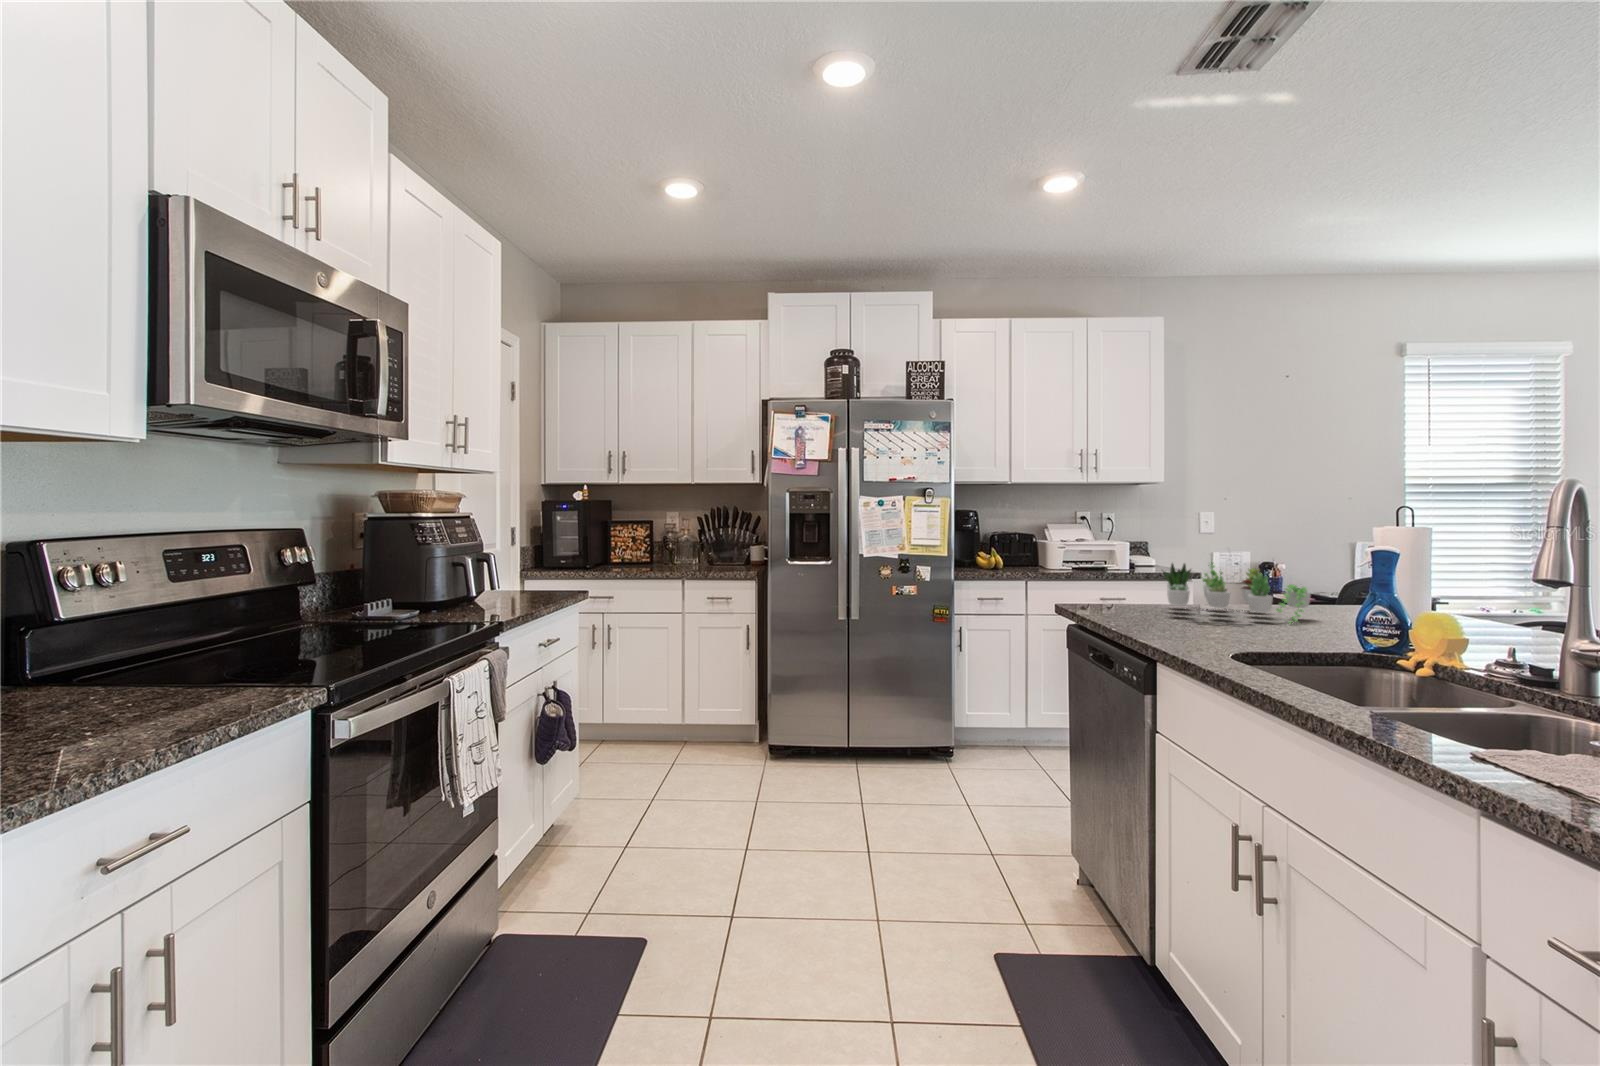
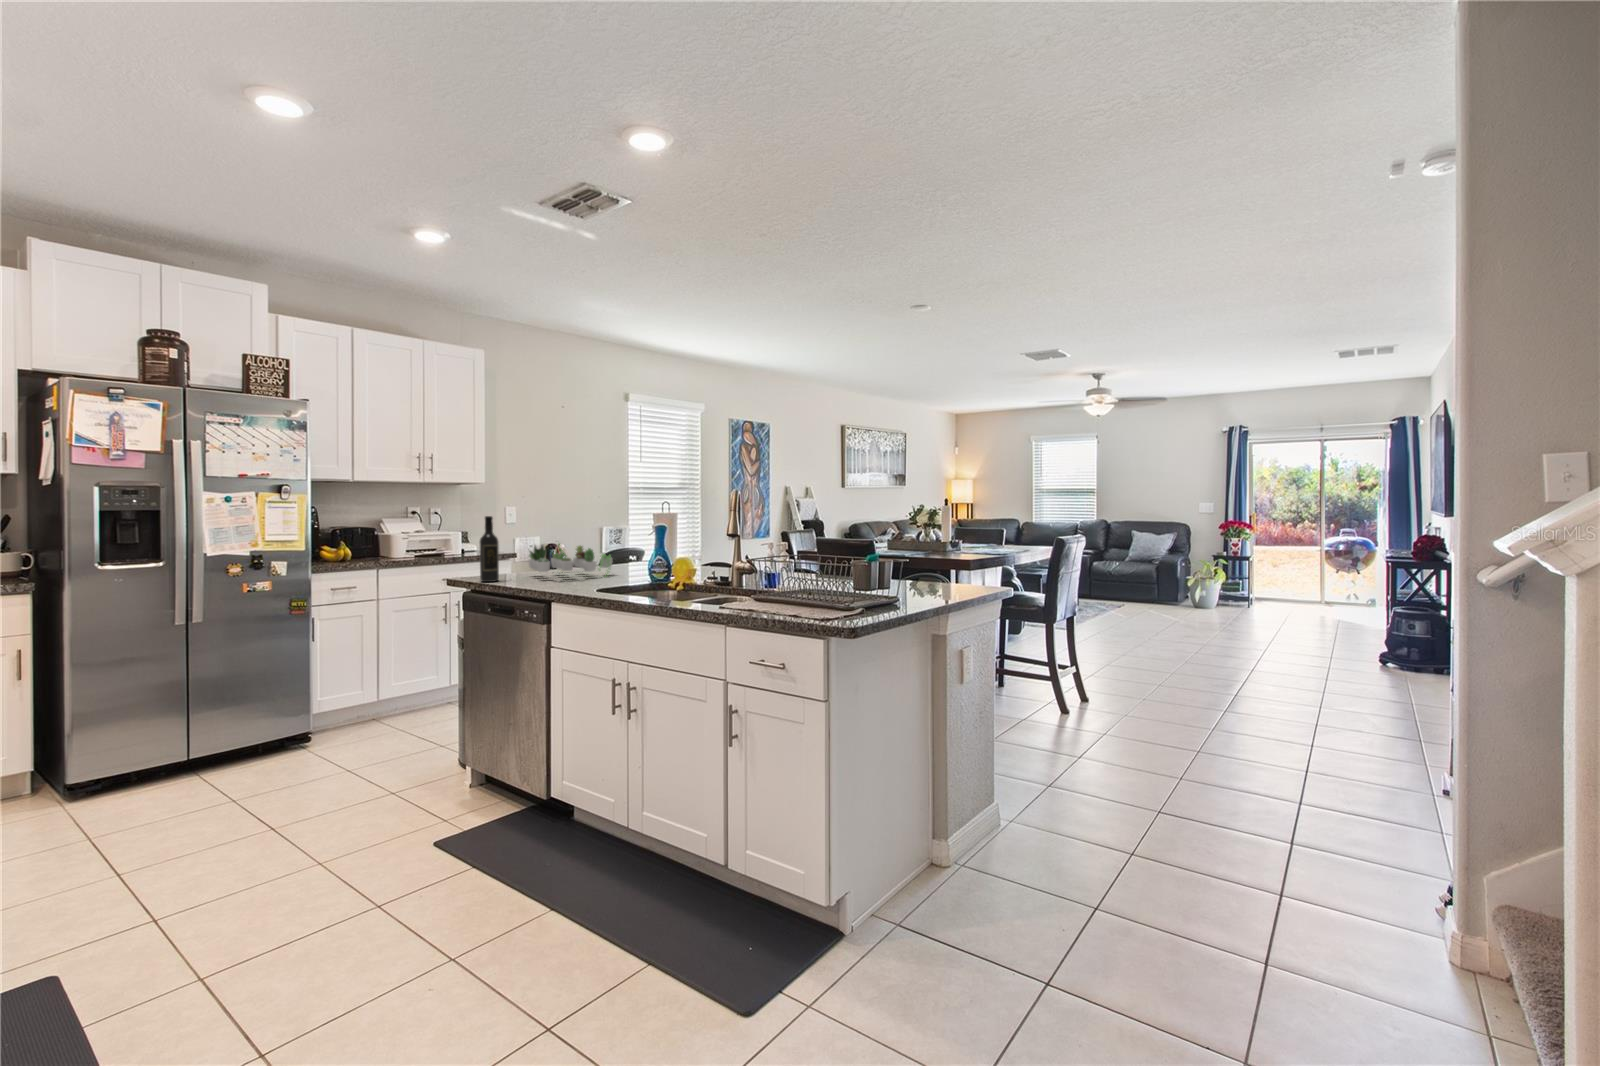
wine bottle: none [1088,521,1115,612] -> present [479,516,499,582]

